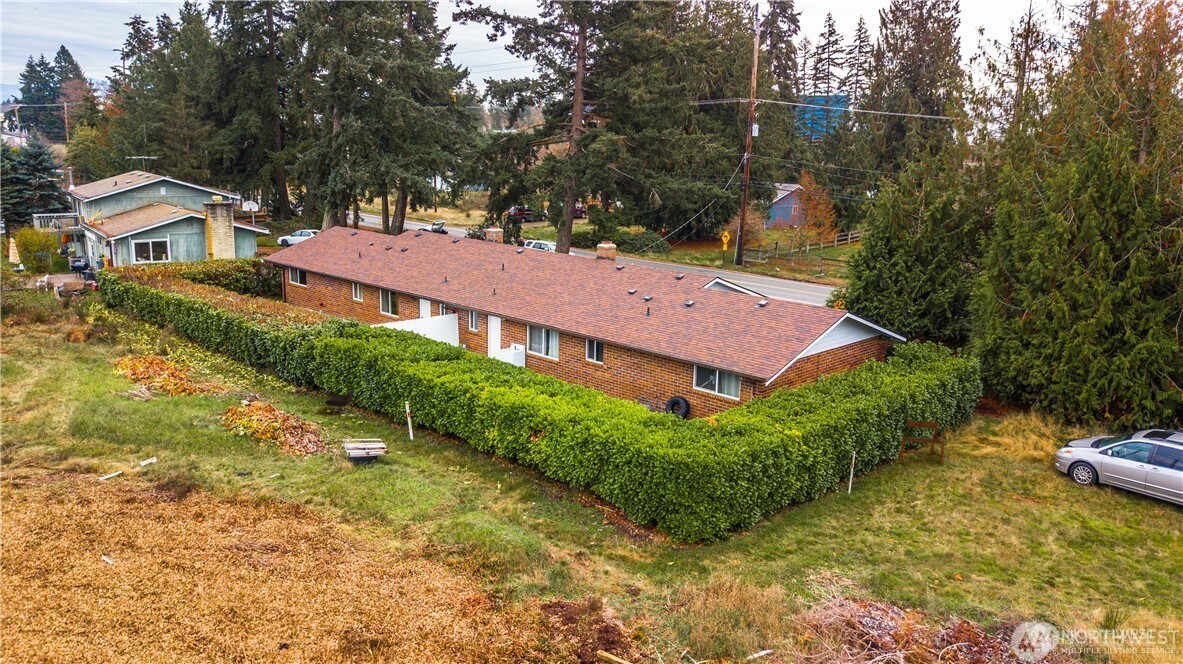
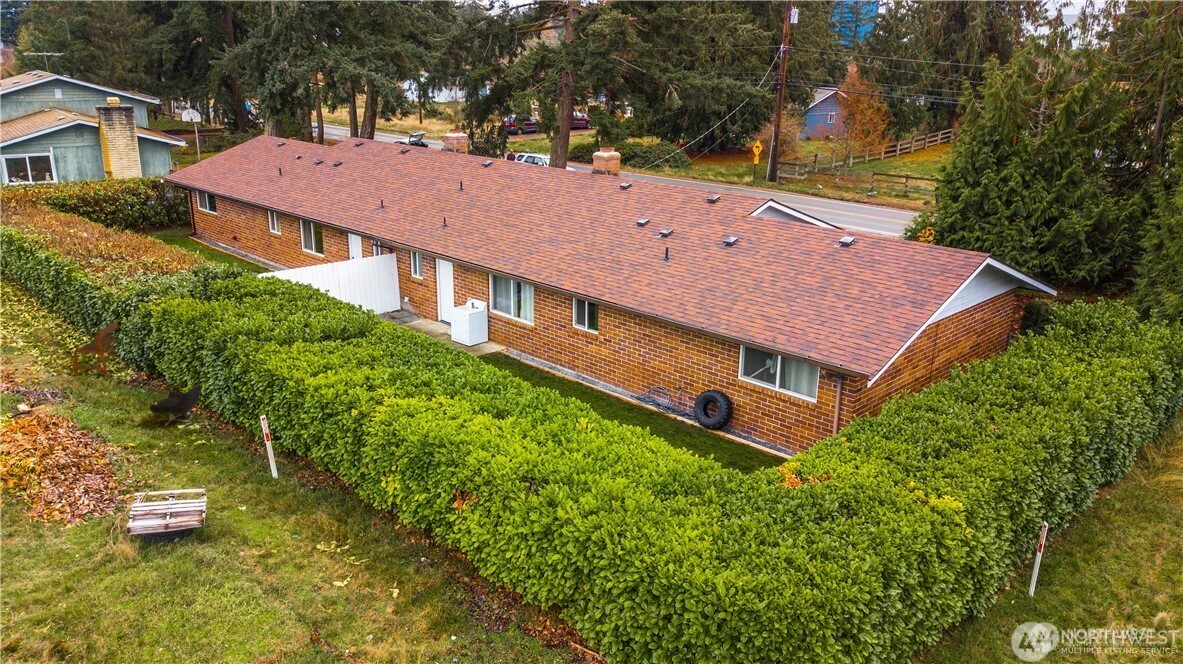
bench: present [899,420,944,464] -> present [74,319,120,377]

